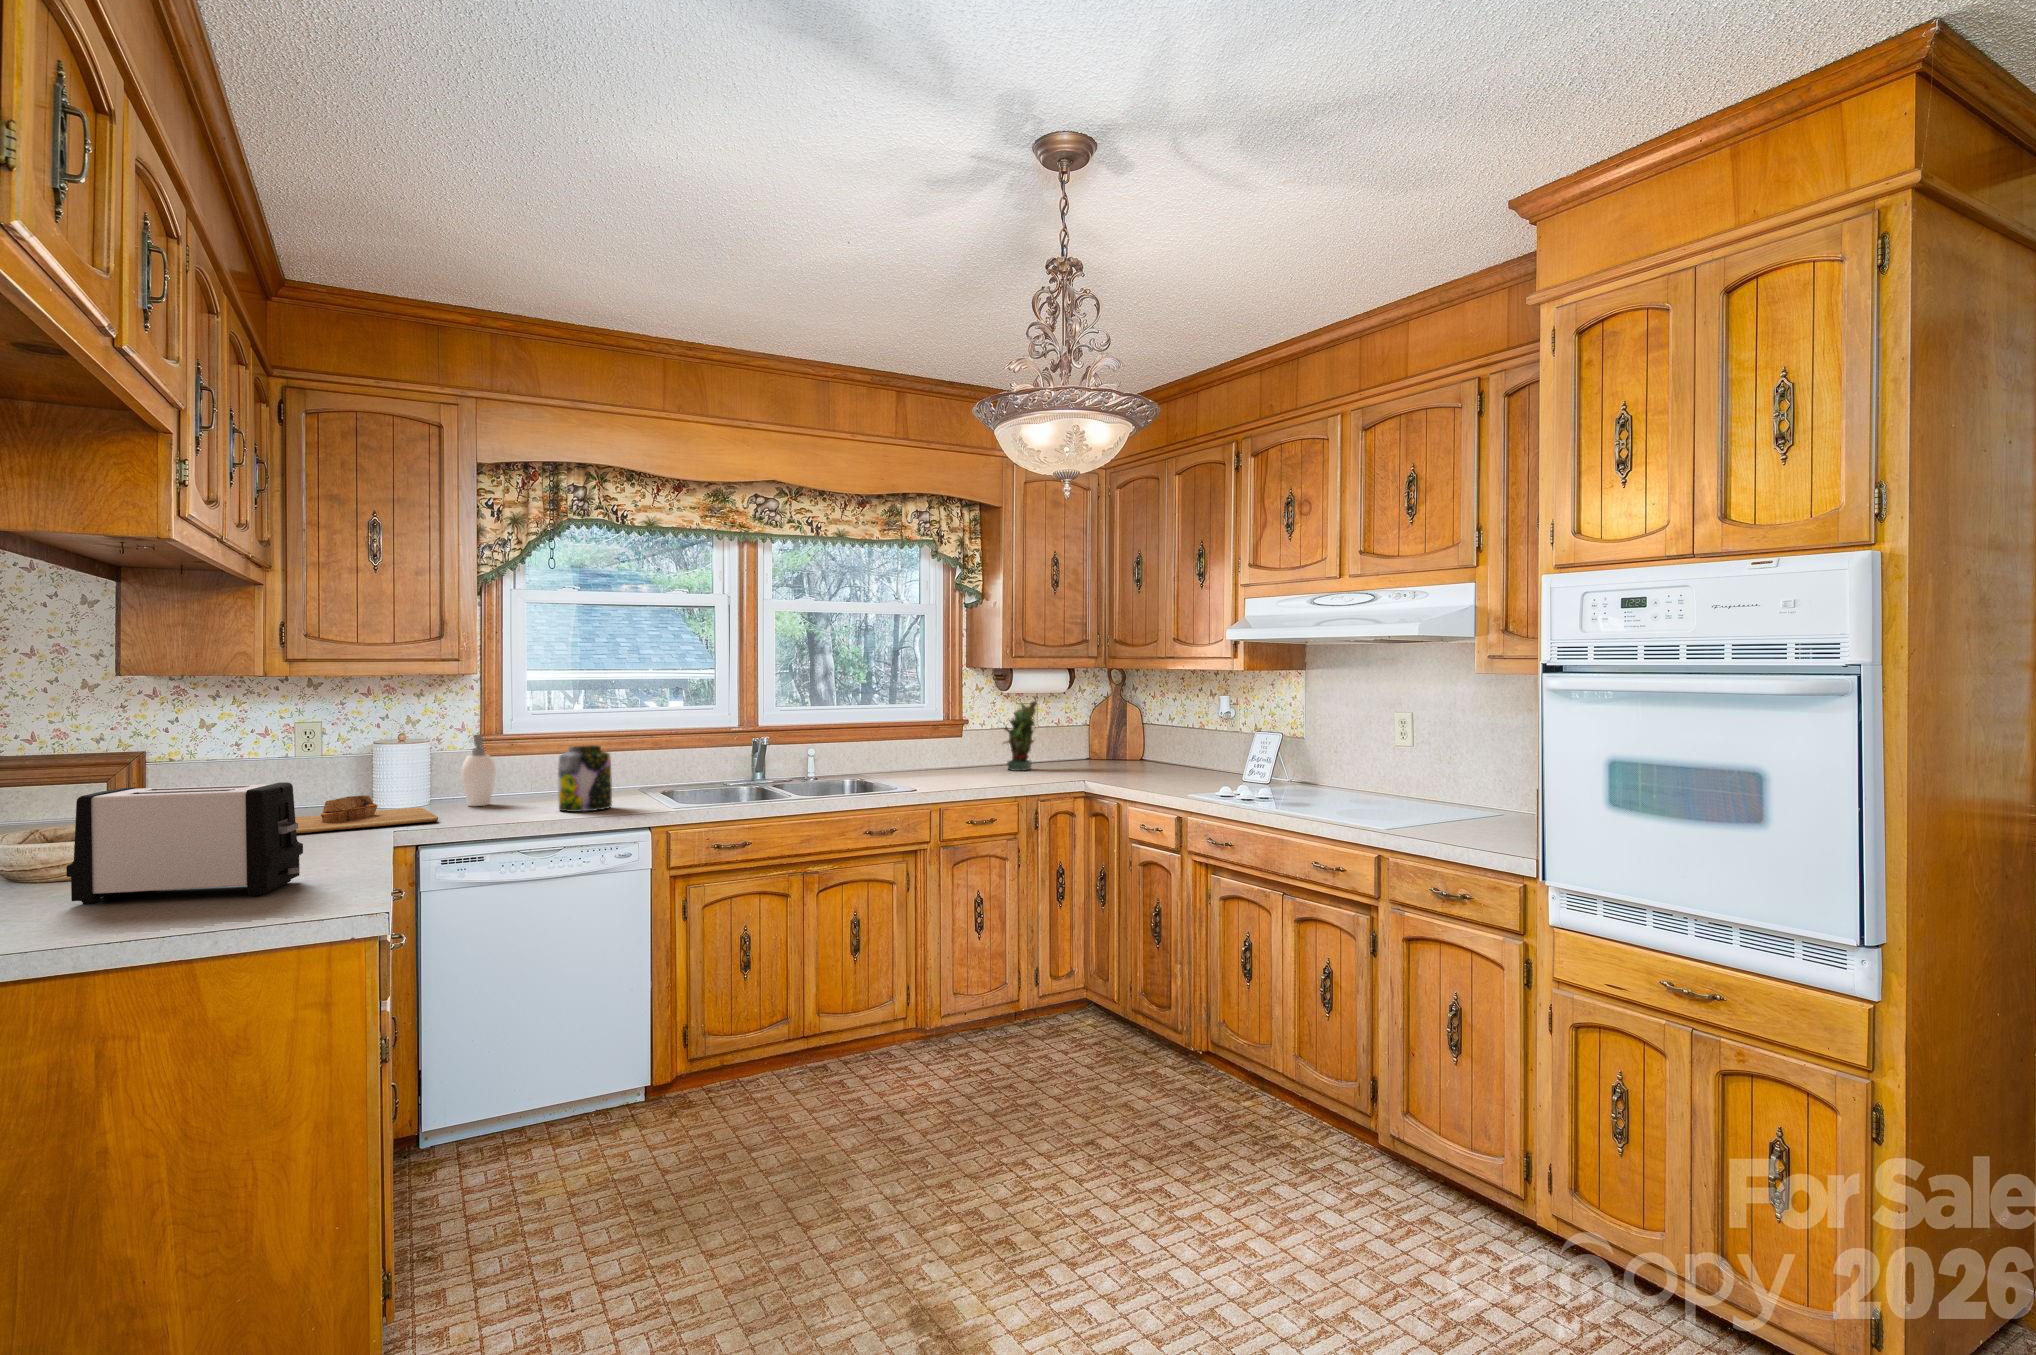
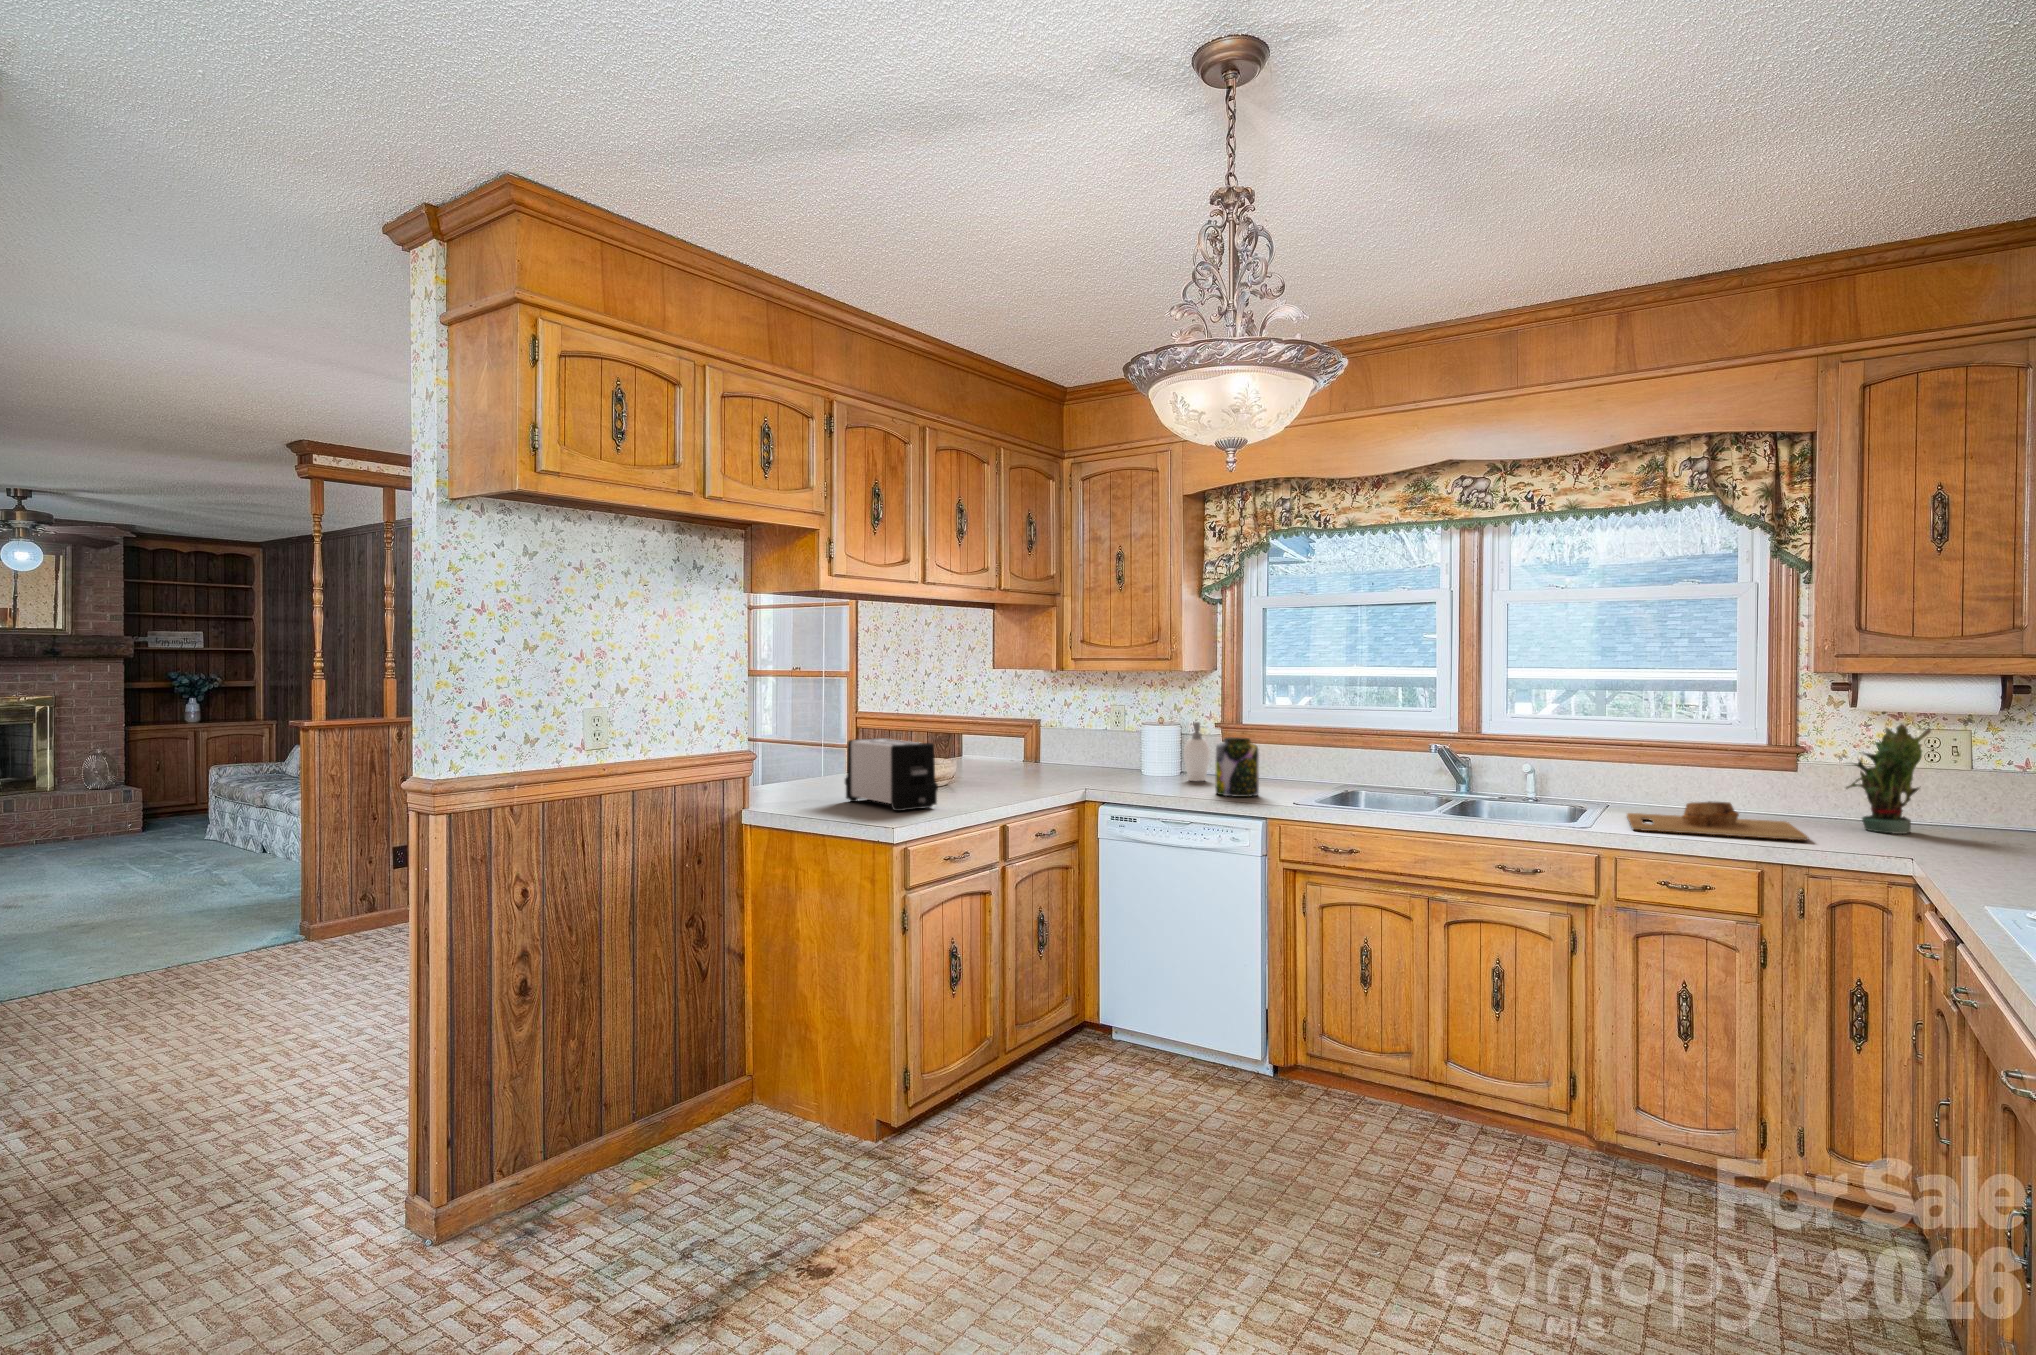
cutting board: present [295,795,438,833] -> present [1627,802,1808,840]

